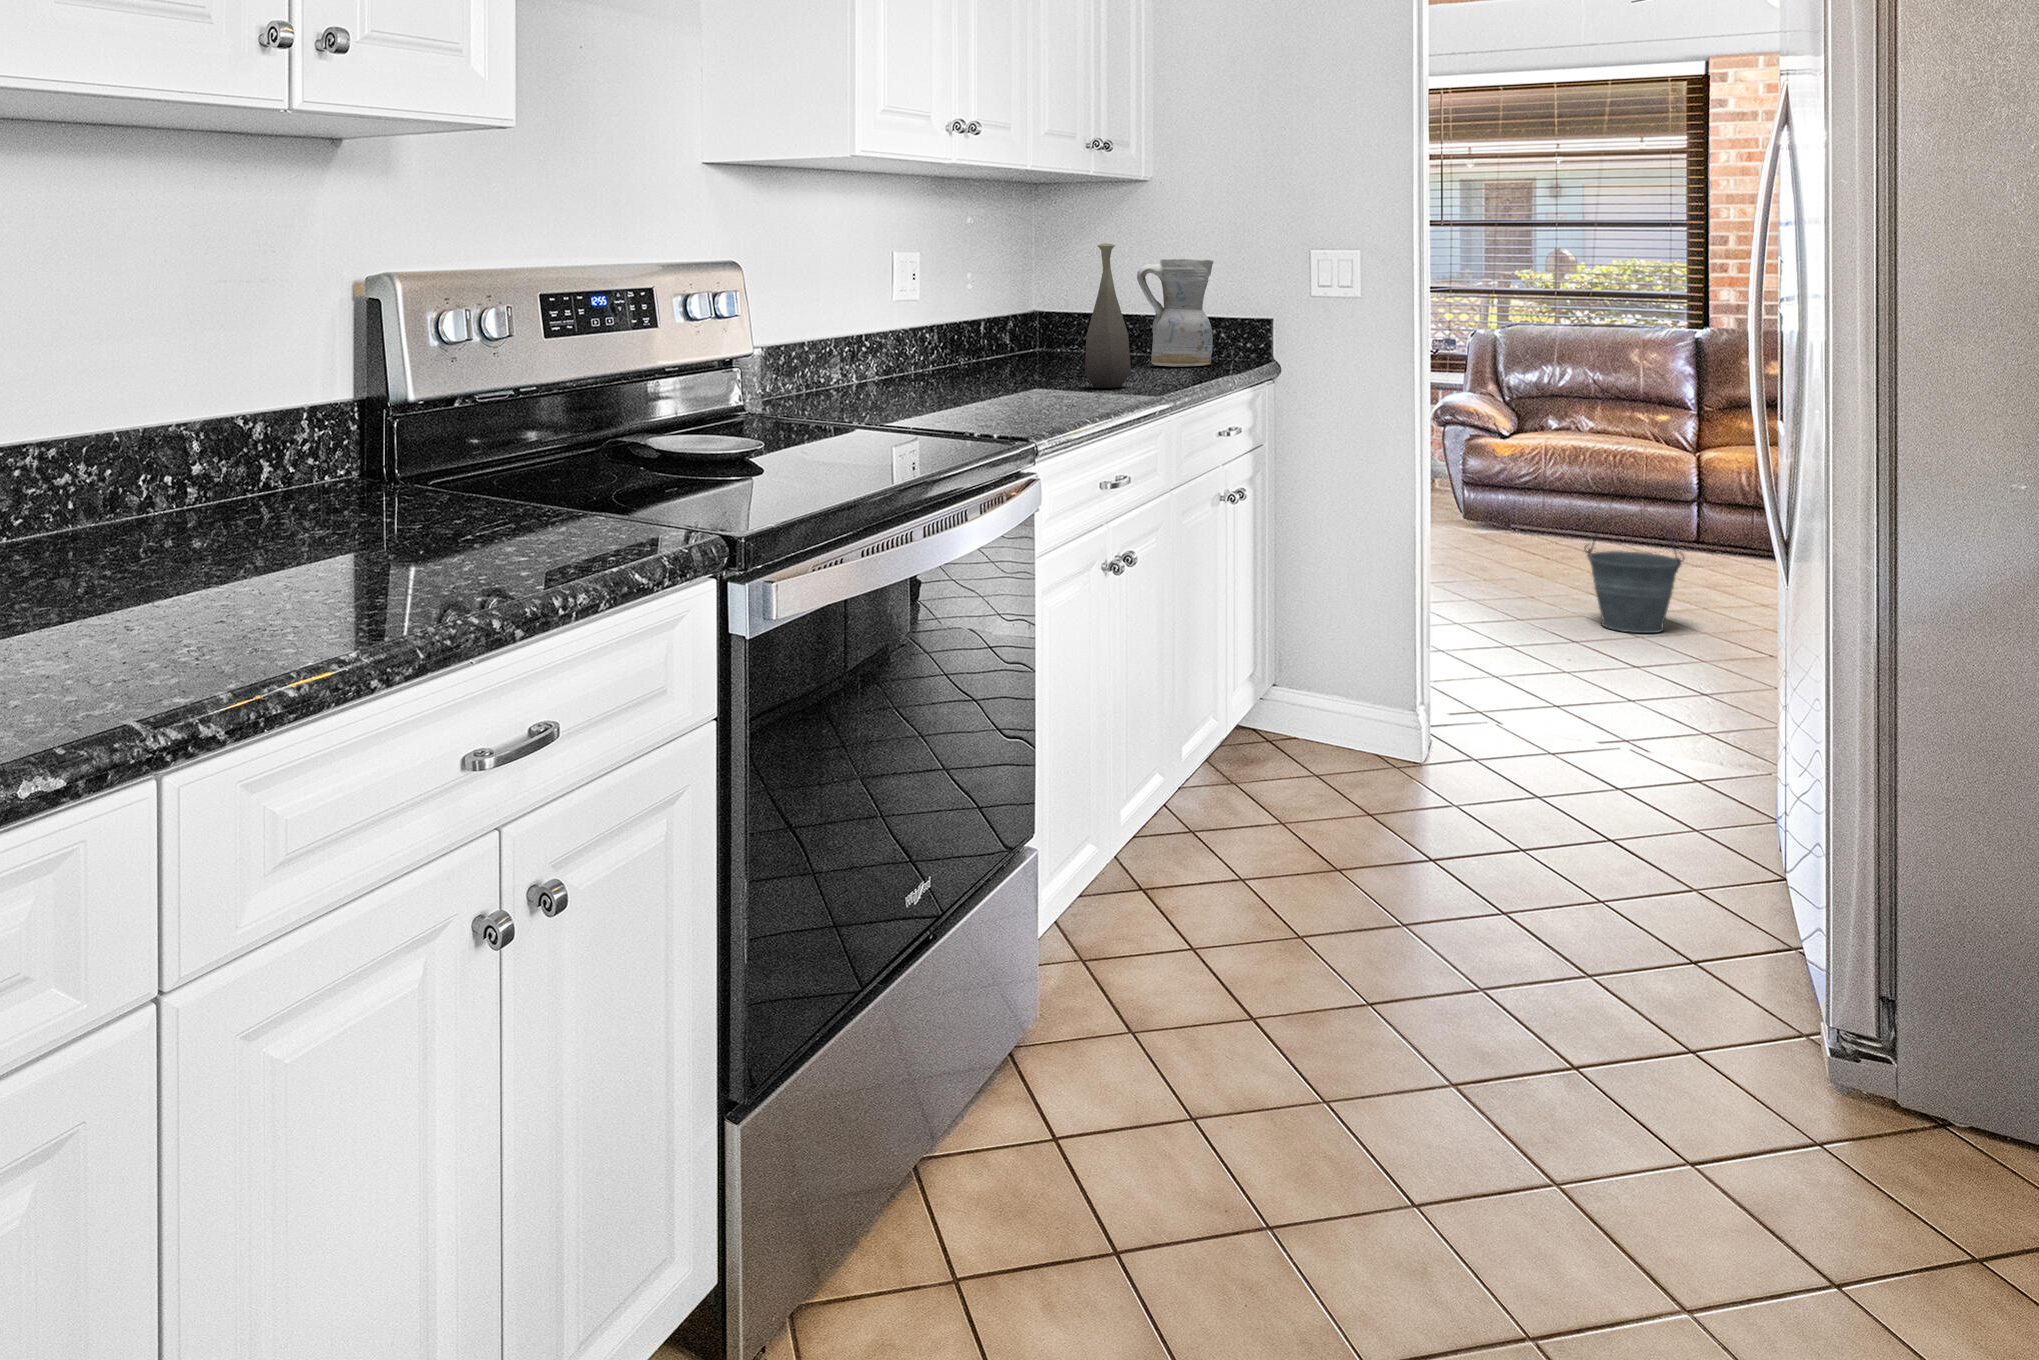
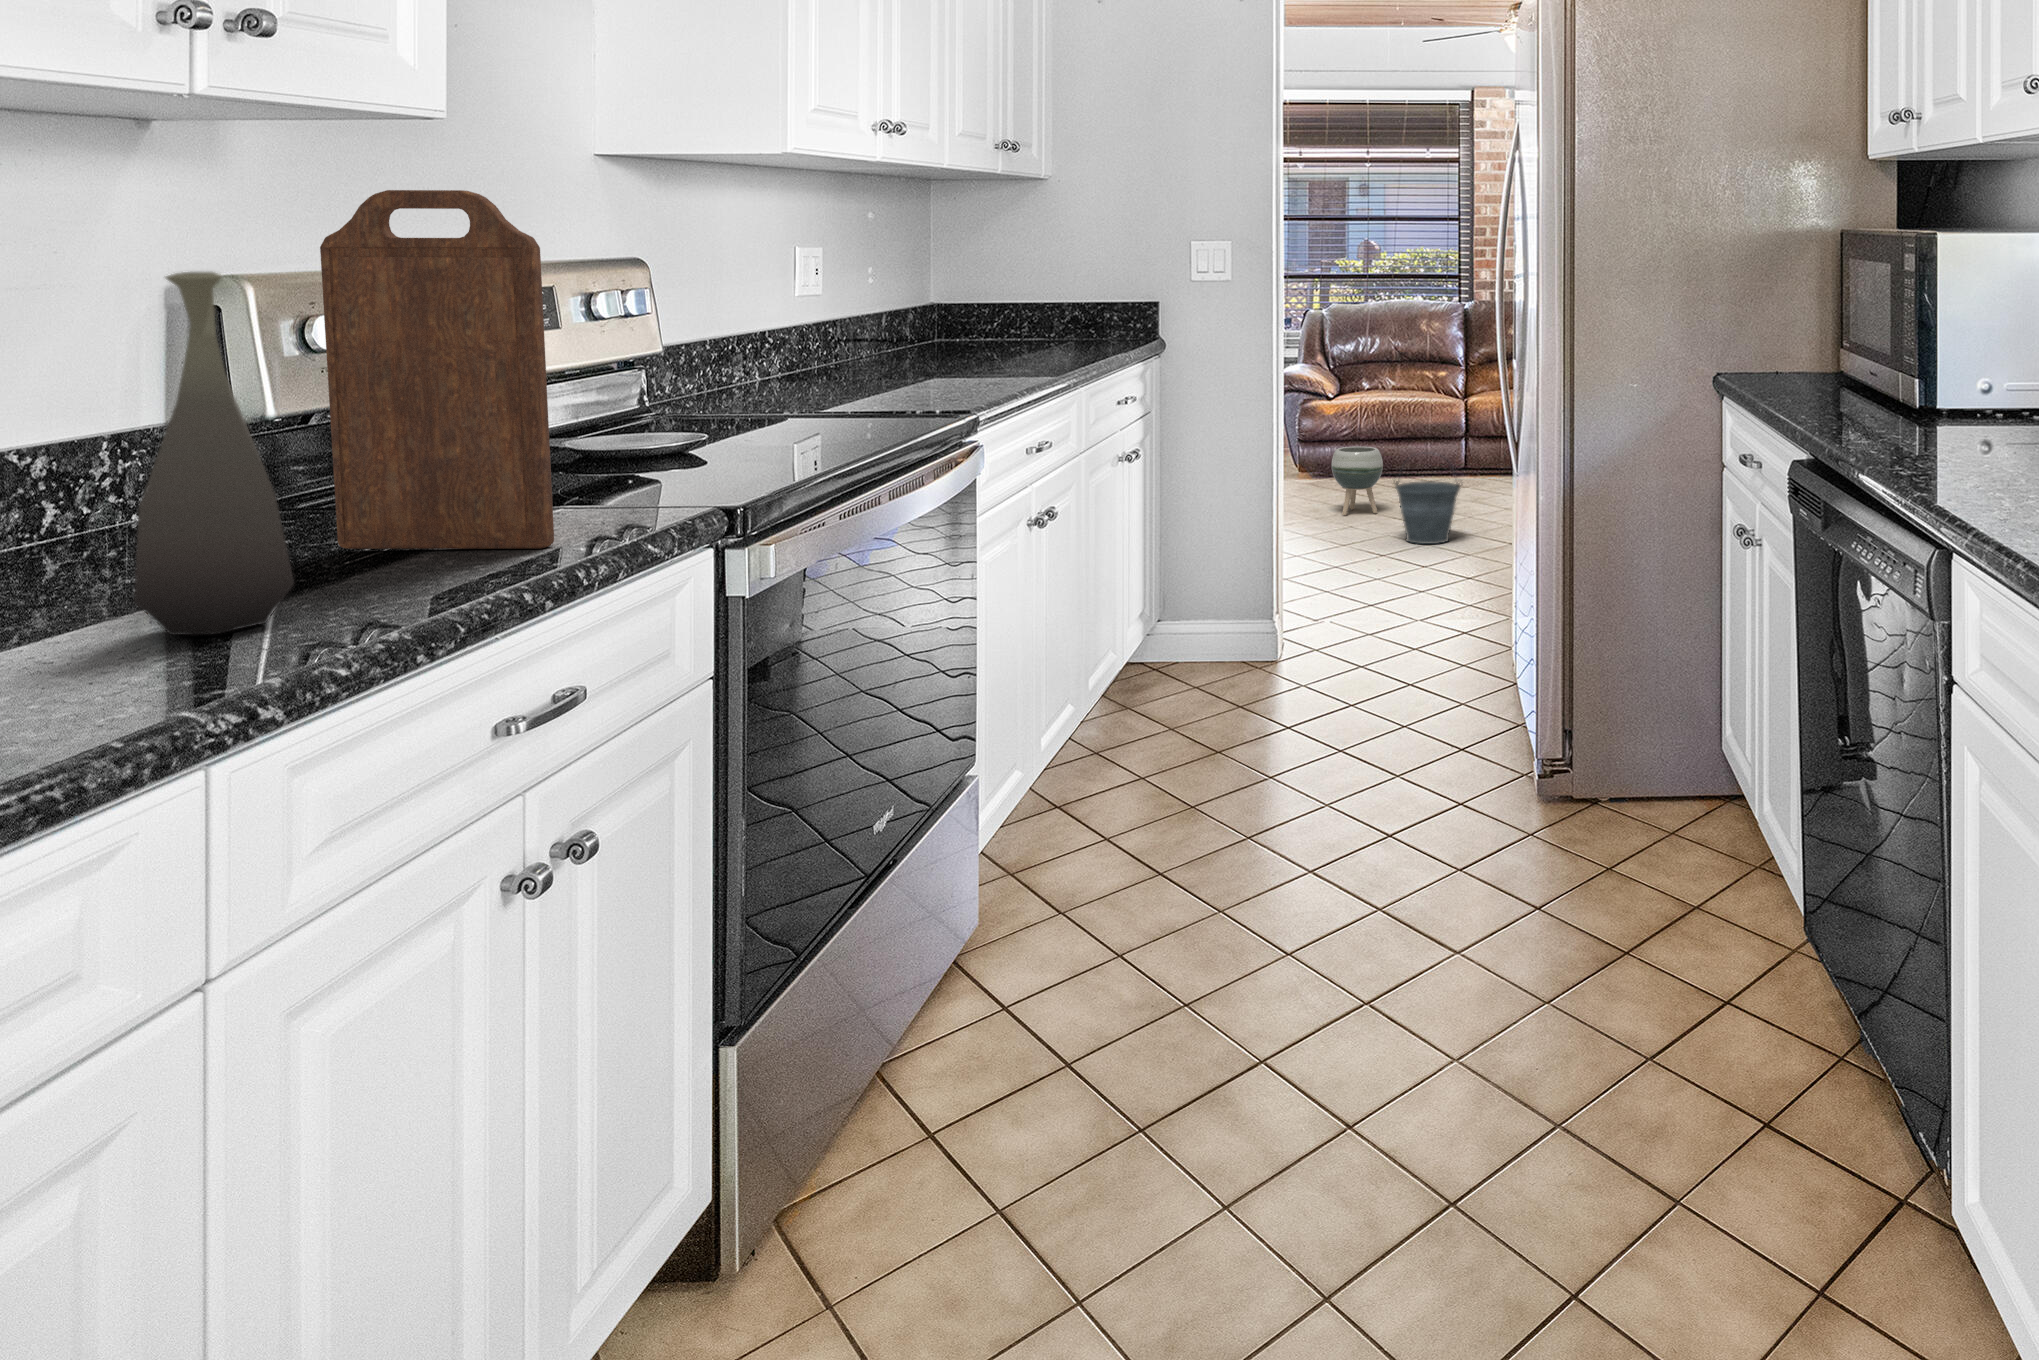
cutting board: none [420,173,586,531] -> present [320,190,554,549]
bottle: present [1085,244,1131,388] -> present [134,272,294,635]
ceramic pitcher: present [1137,258,1214,366] -> none [1037,251,1106,348]
planter: none [1502,502,1572,587] -> present [1331,447,1383,515]

